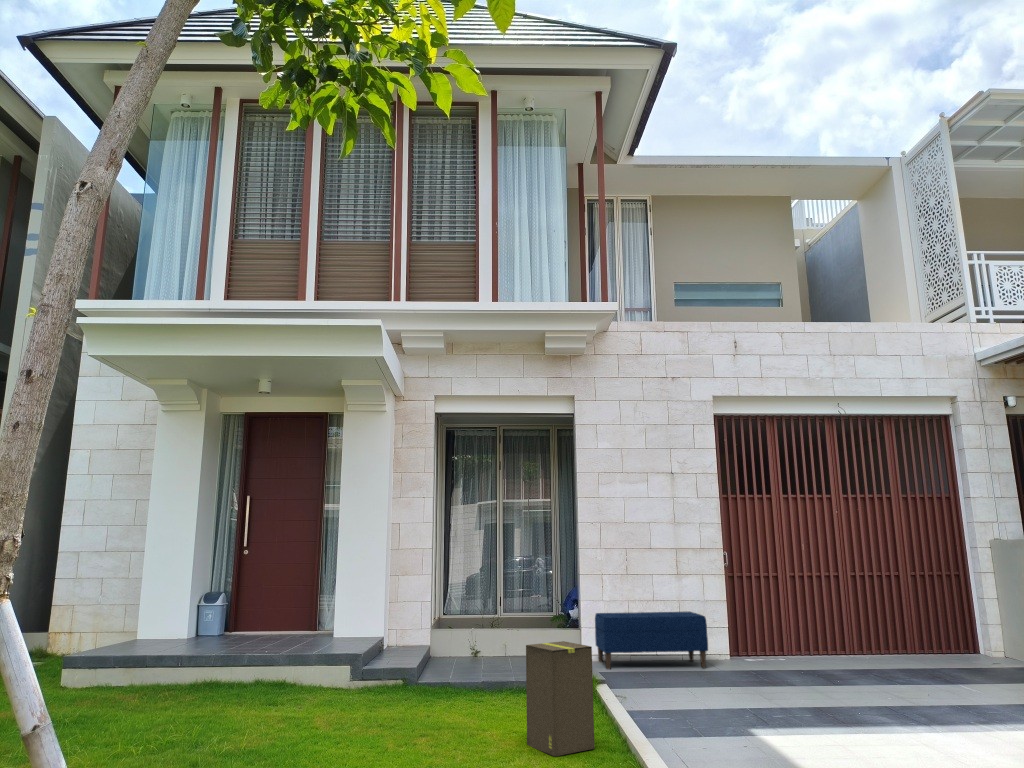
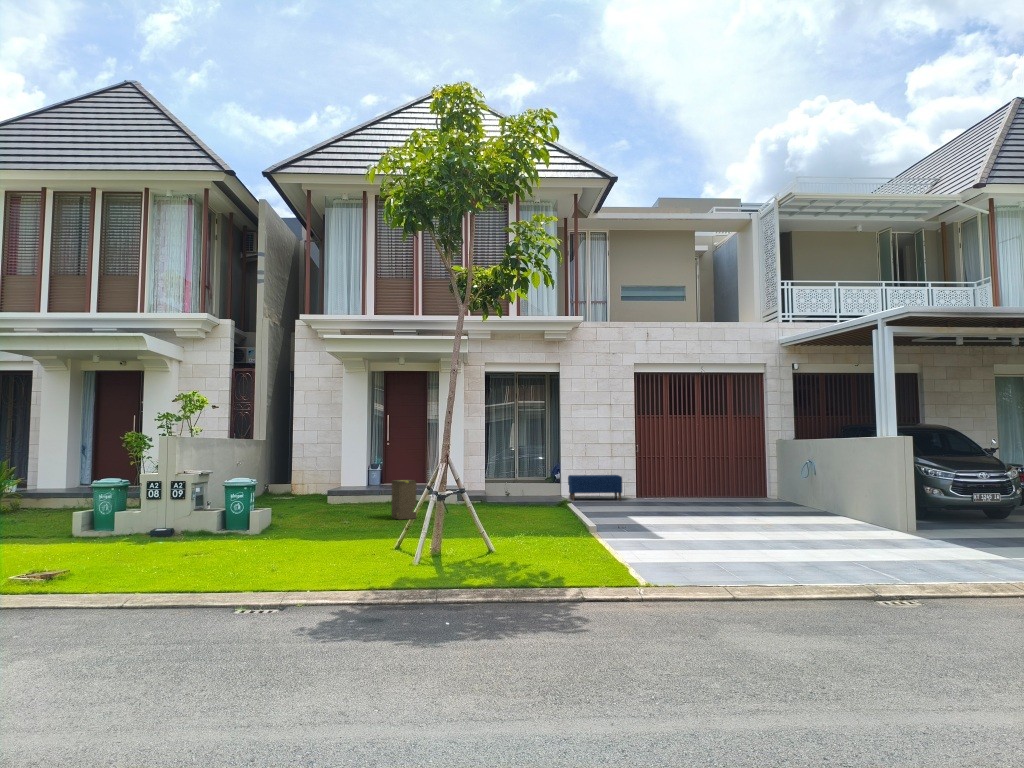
cardboard box: present [526,641,595,756] -> present [392,480,416,520]

